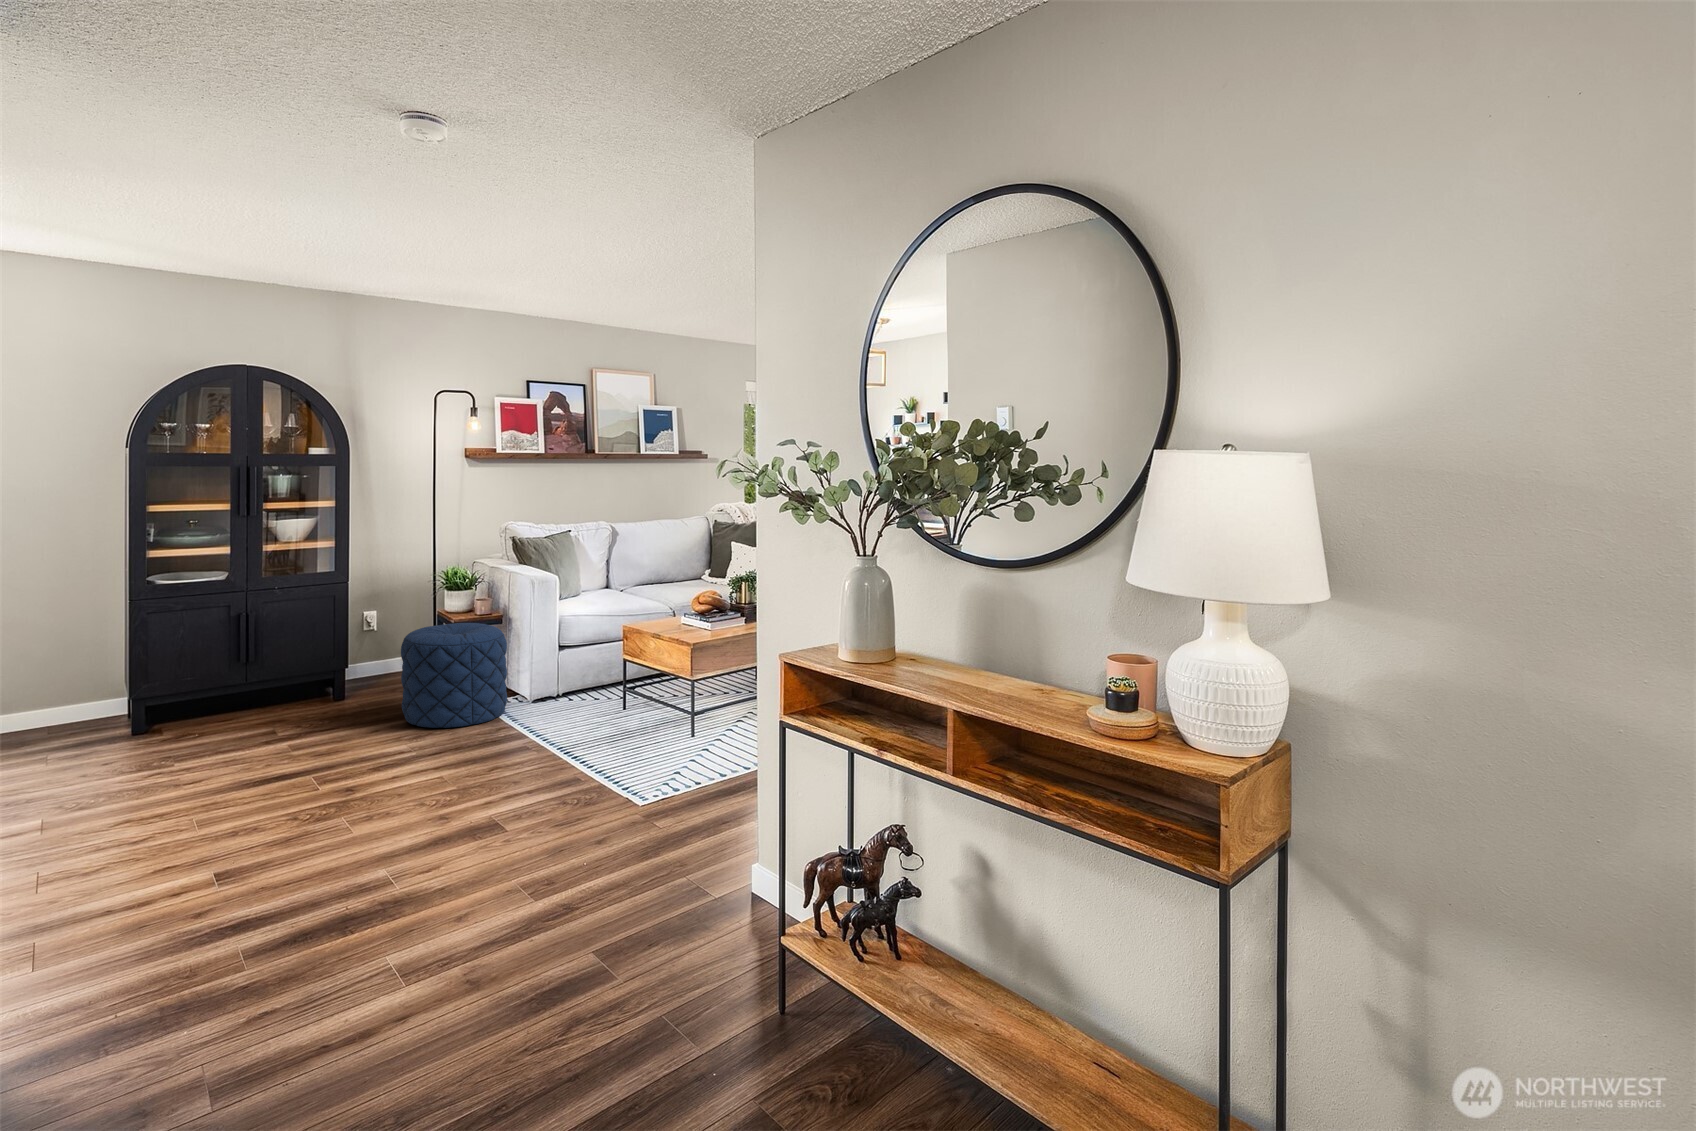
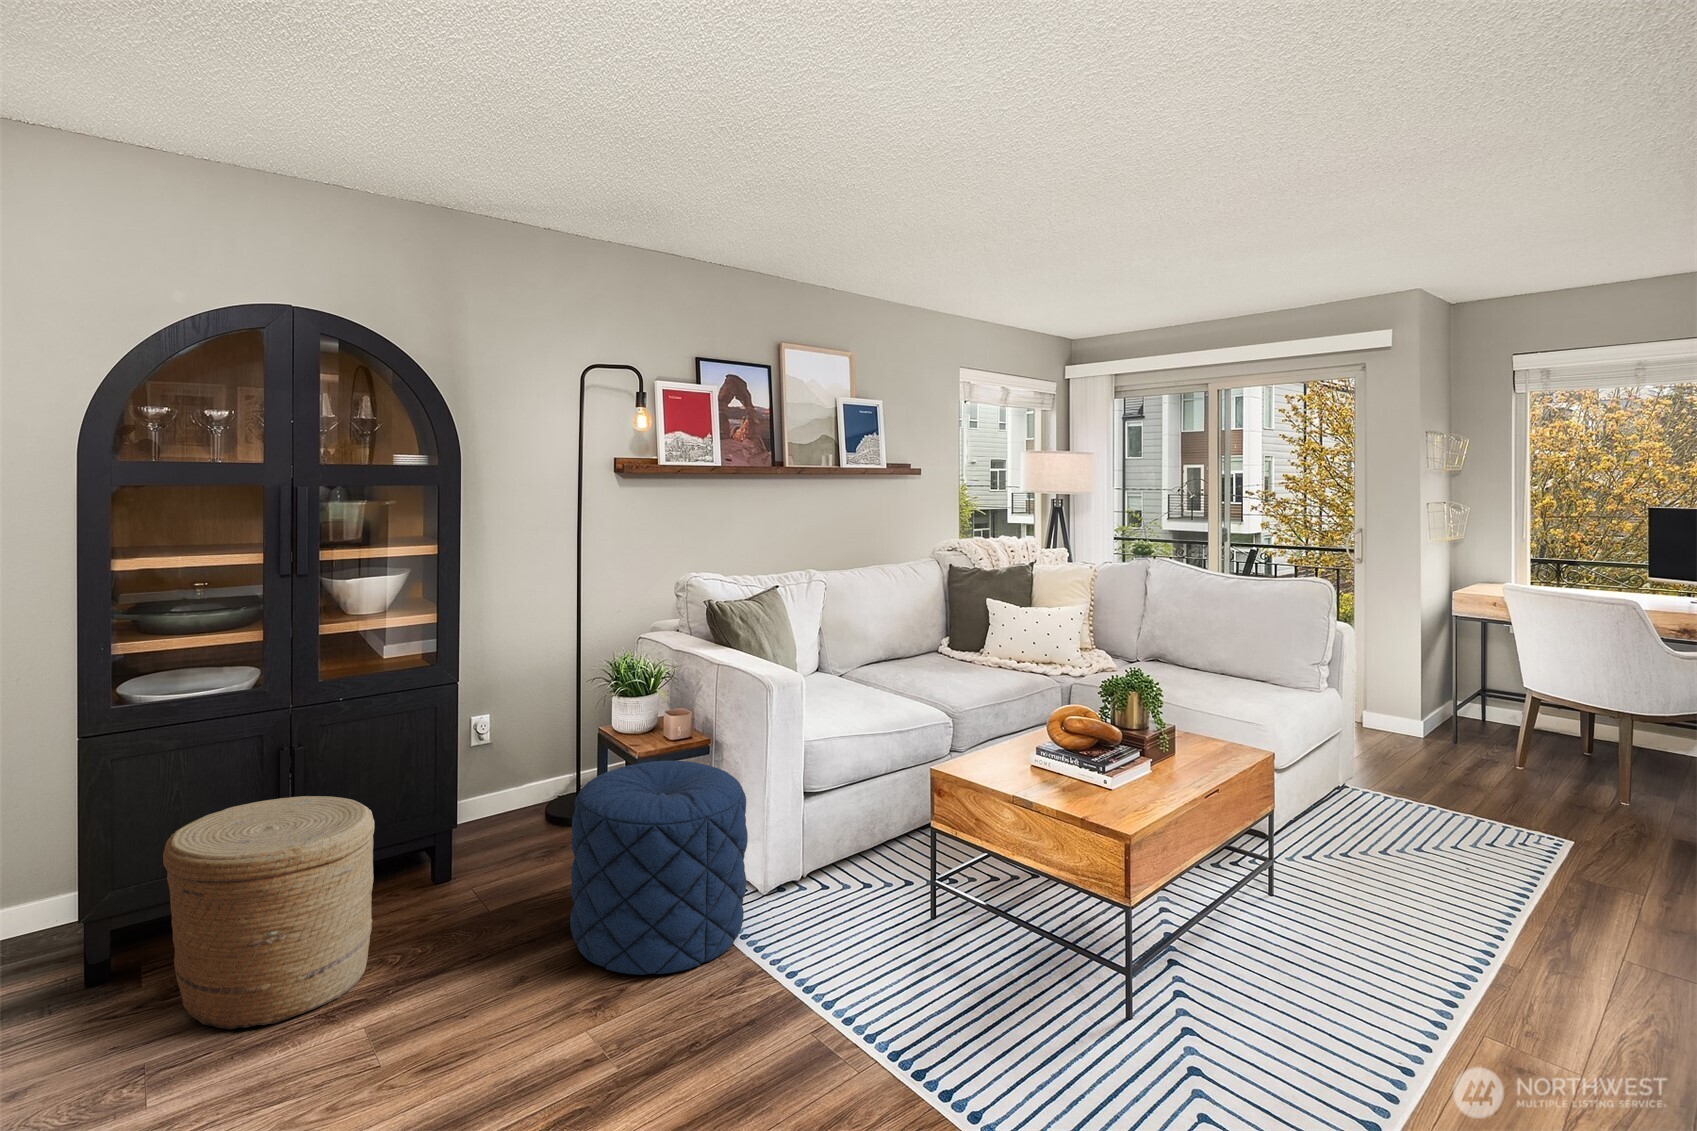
woven basket: none [177,636,292,743] -> present [163,796,375,1030]

